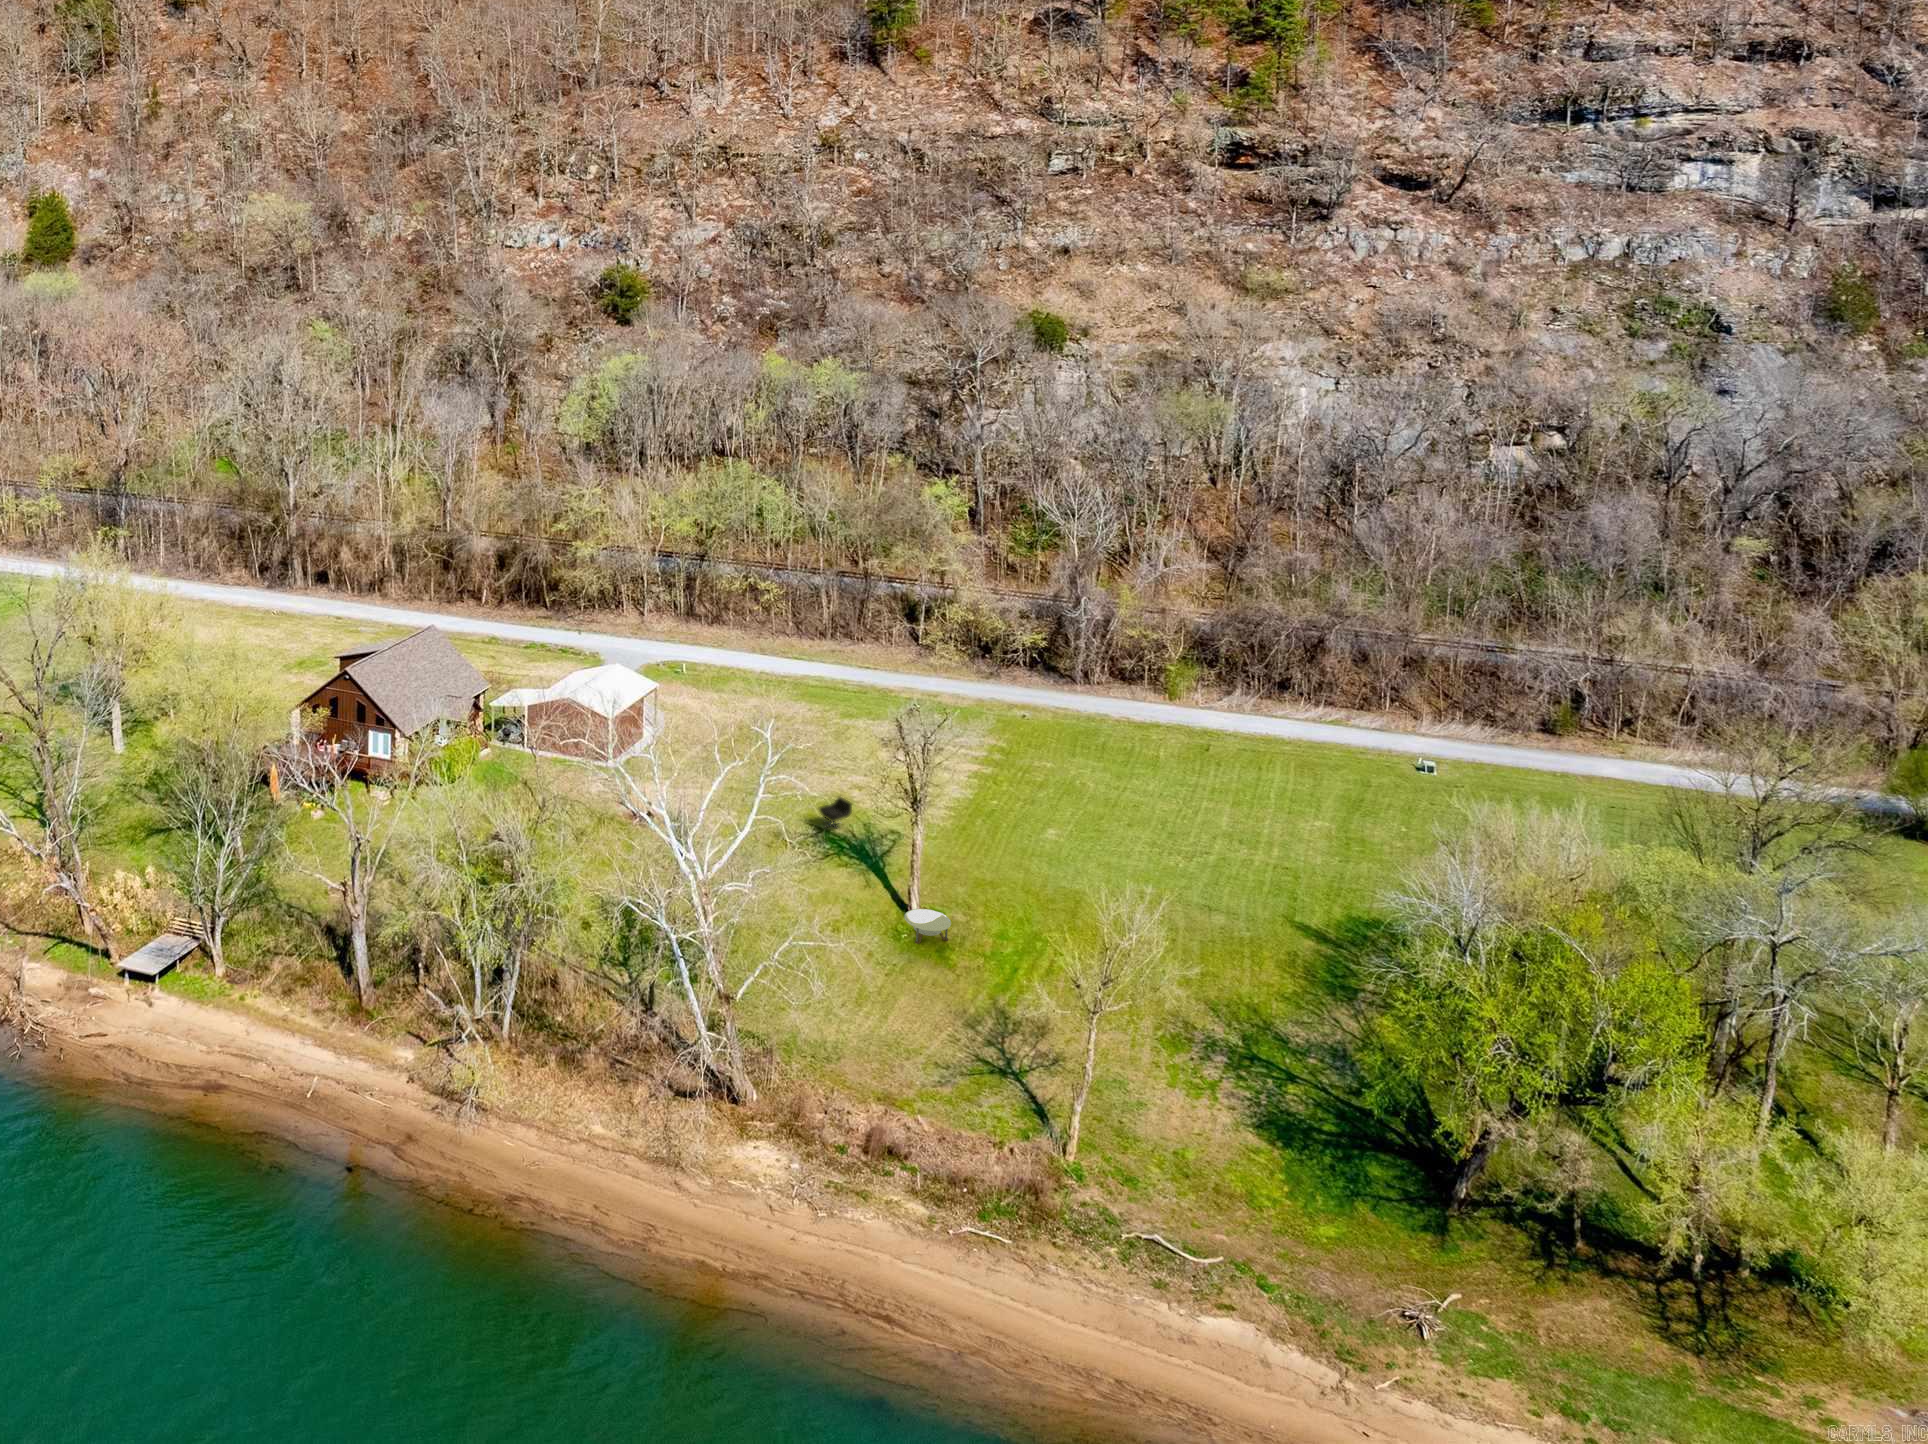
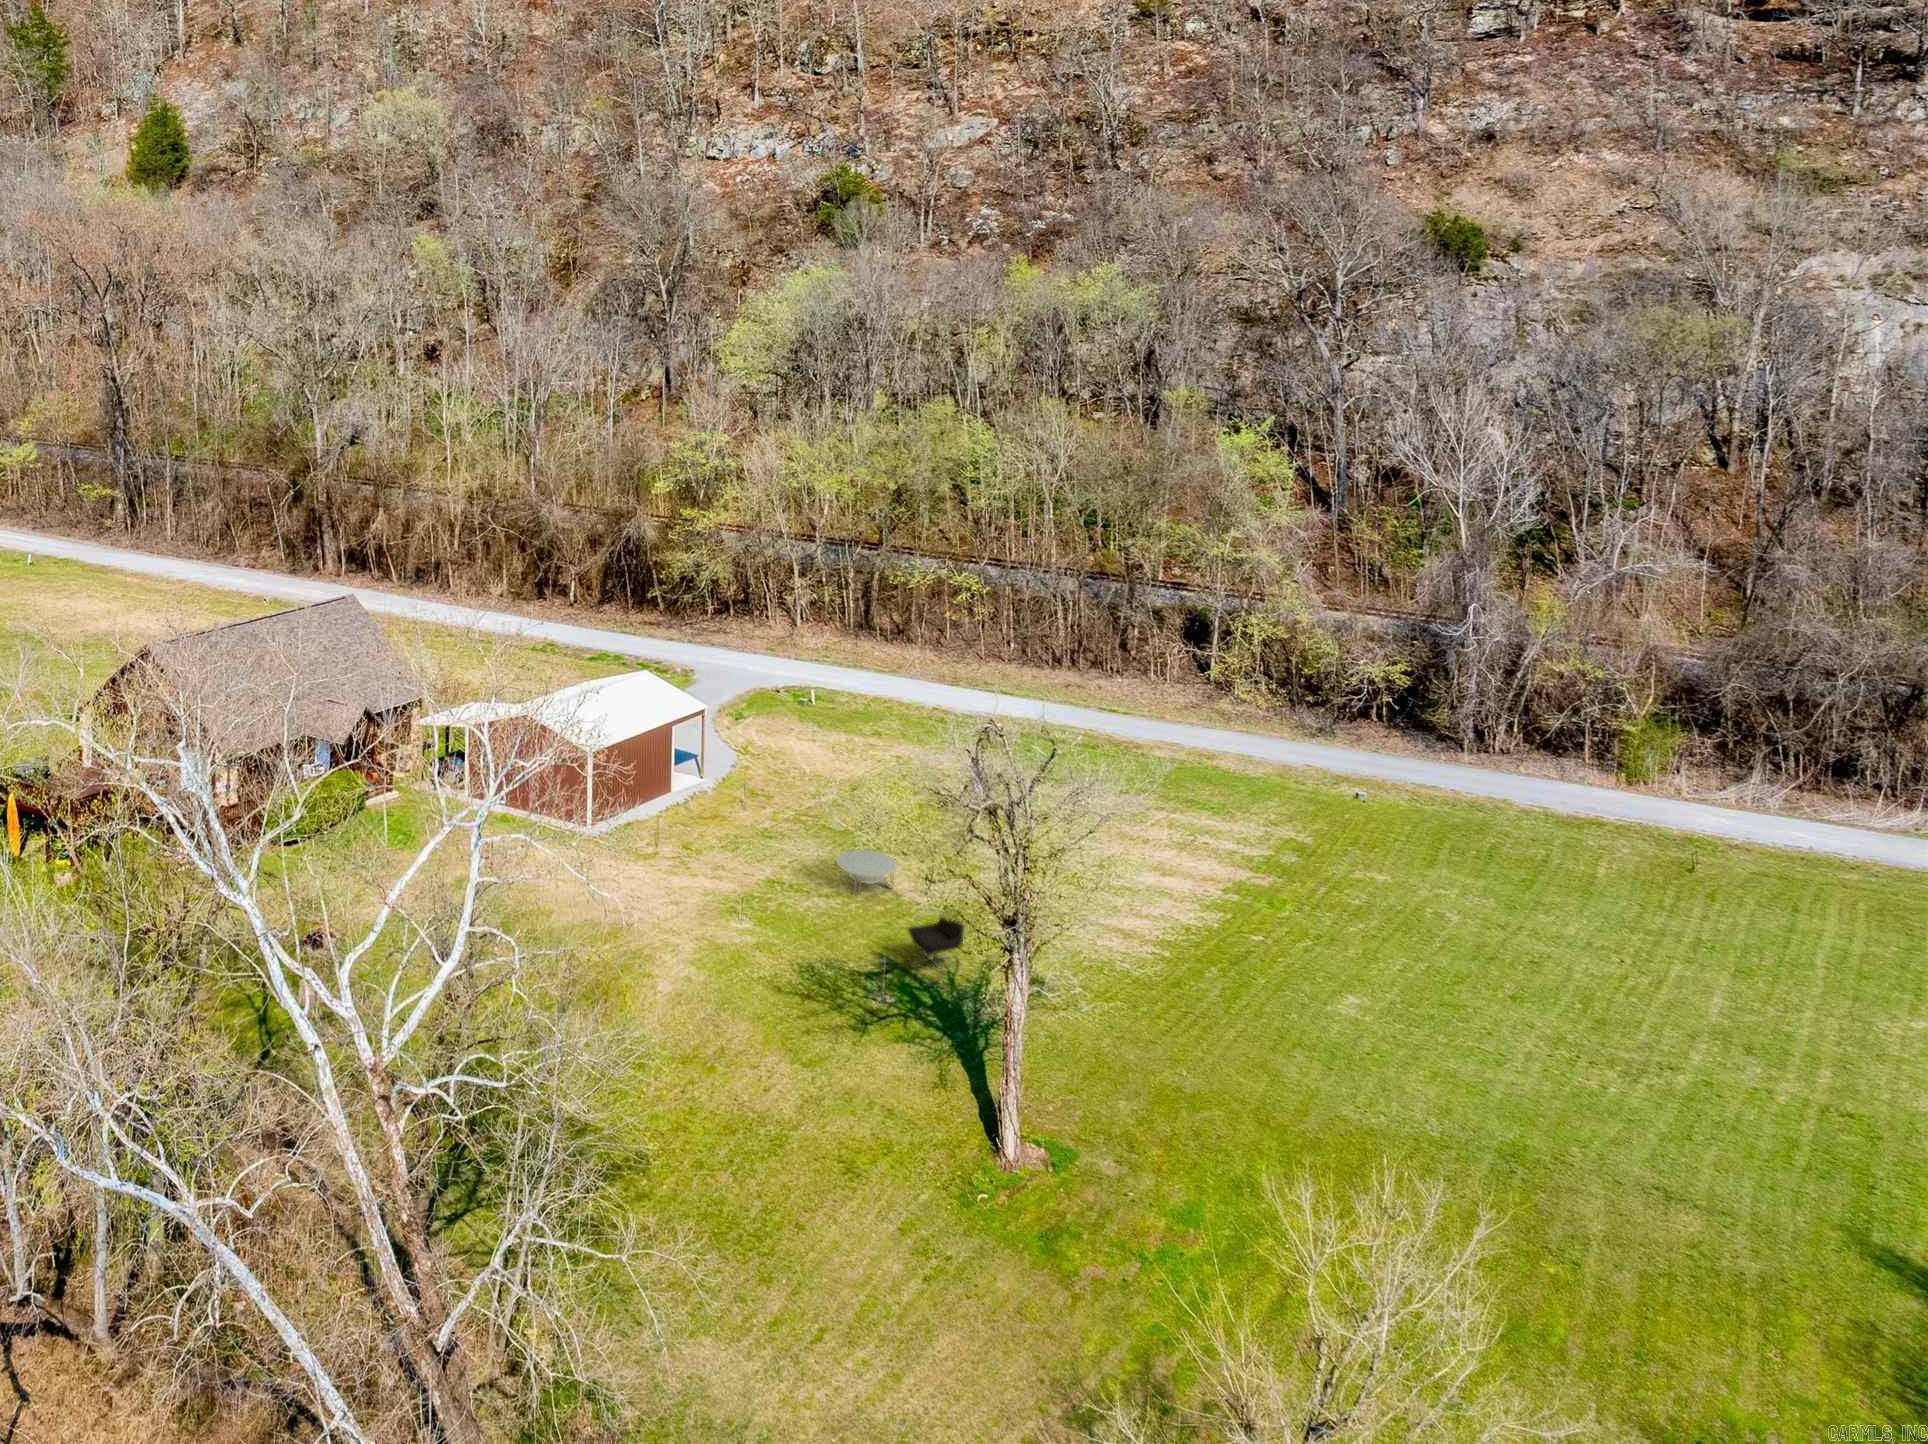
round table: present [904,909,951,944] -> present [836,850,897,895]

